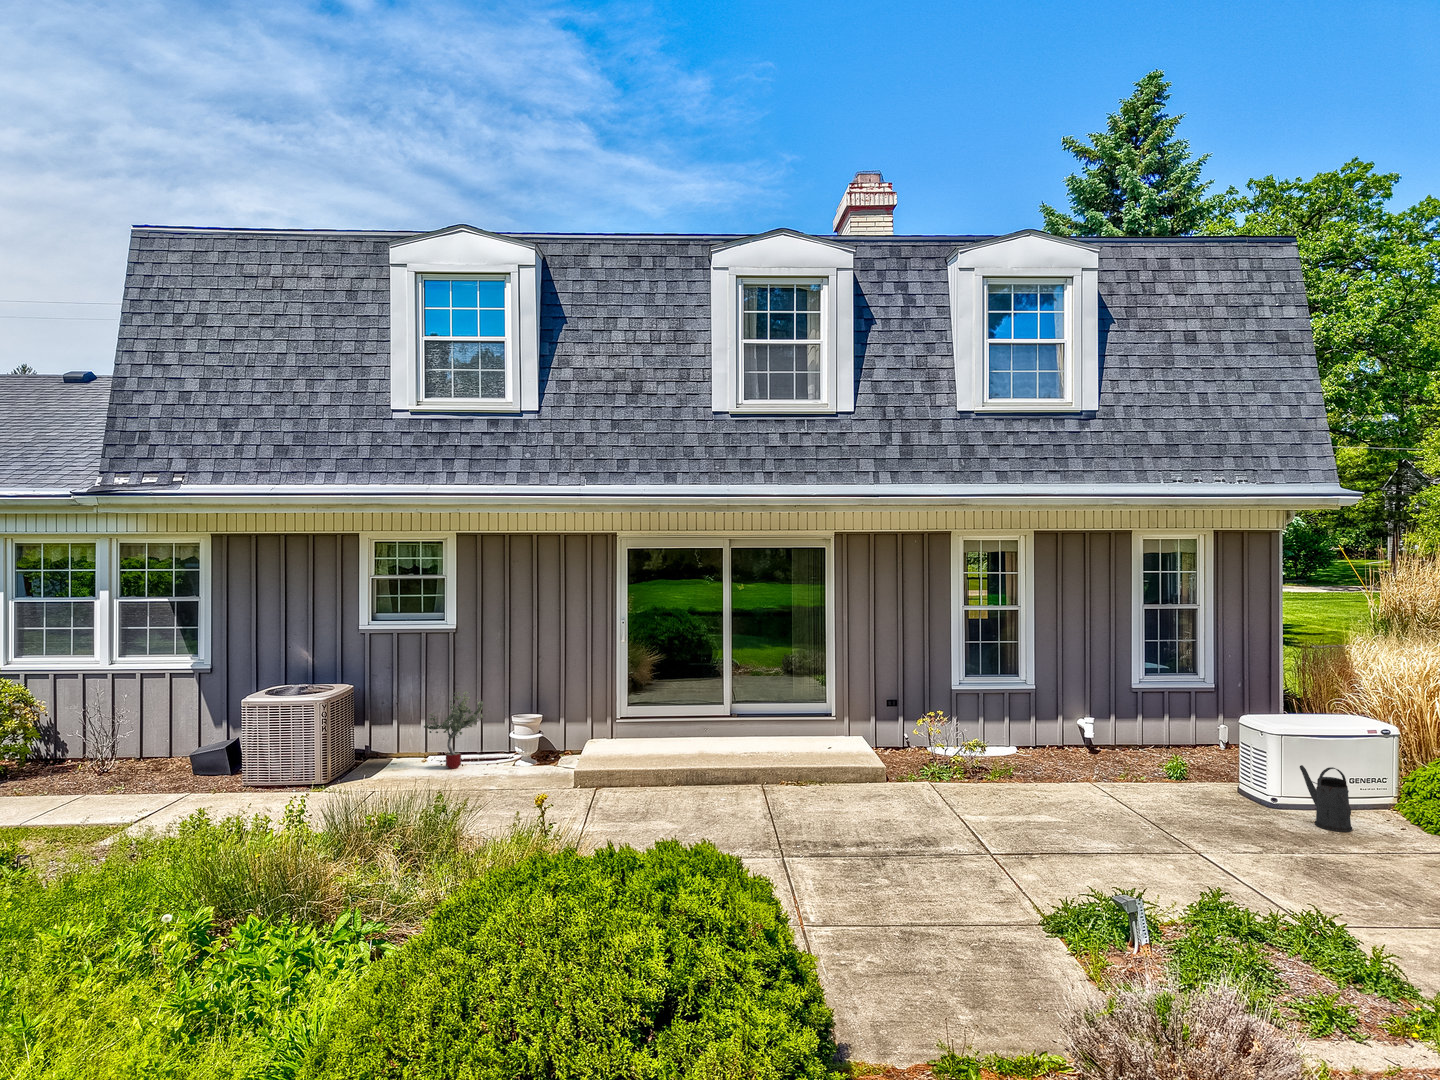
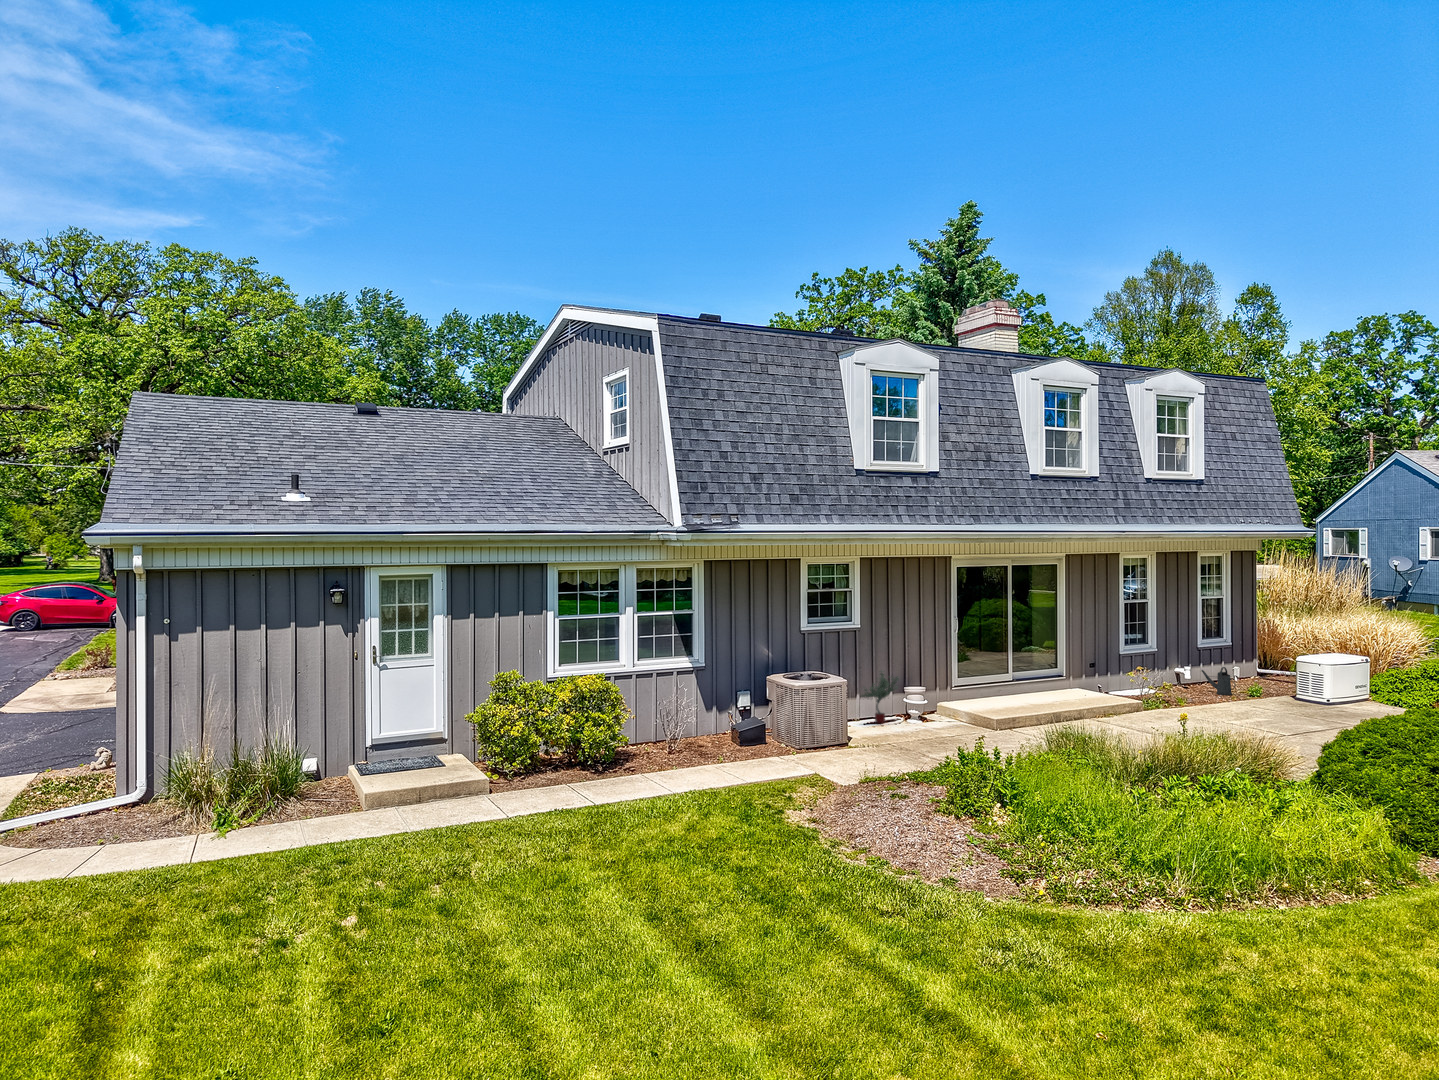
watering can: present [1300,765,1352,832] -> present [1201,667,1236,695]

